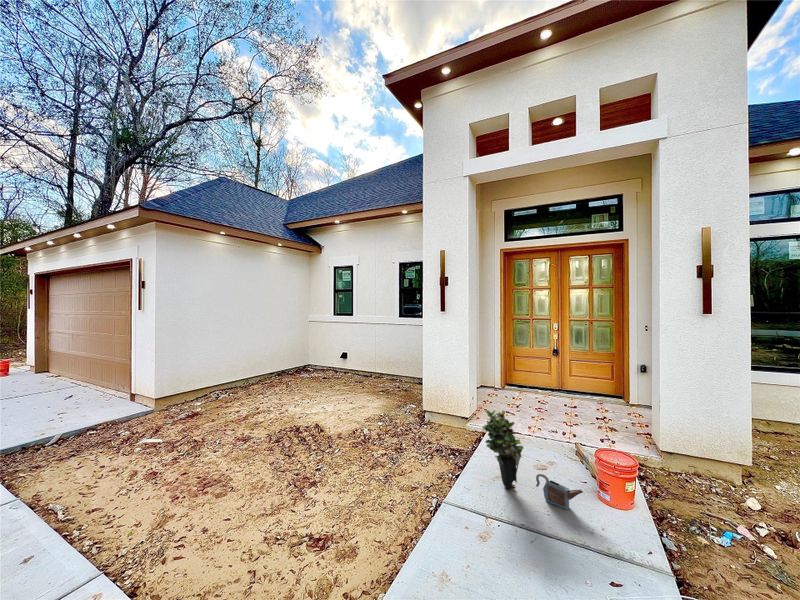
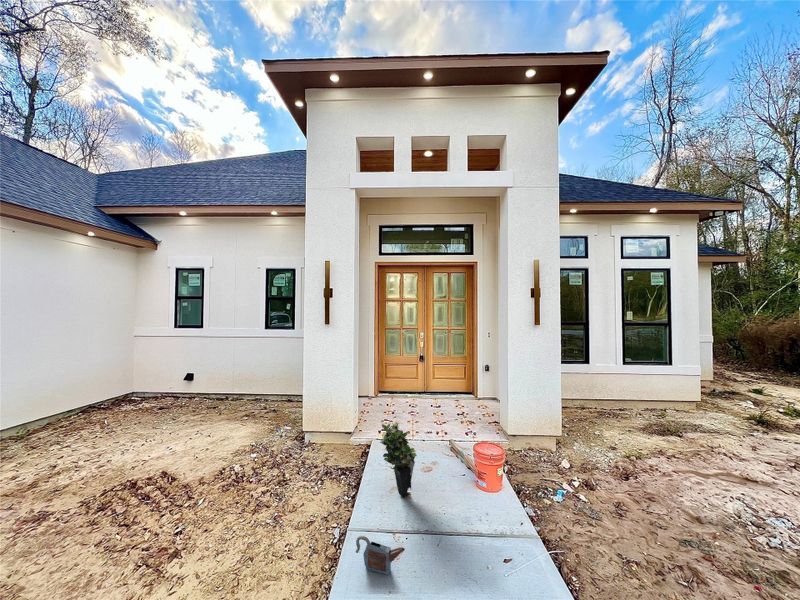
watering can: present [536,473,583,510] -> present [356,536,405,575]

